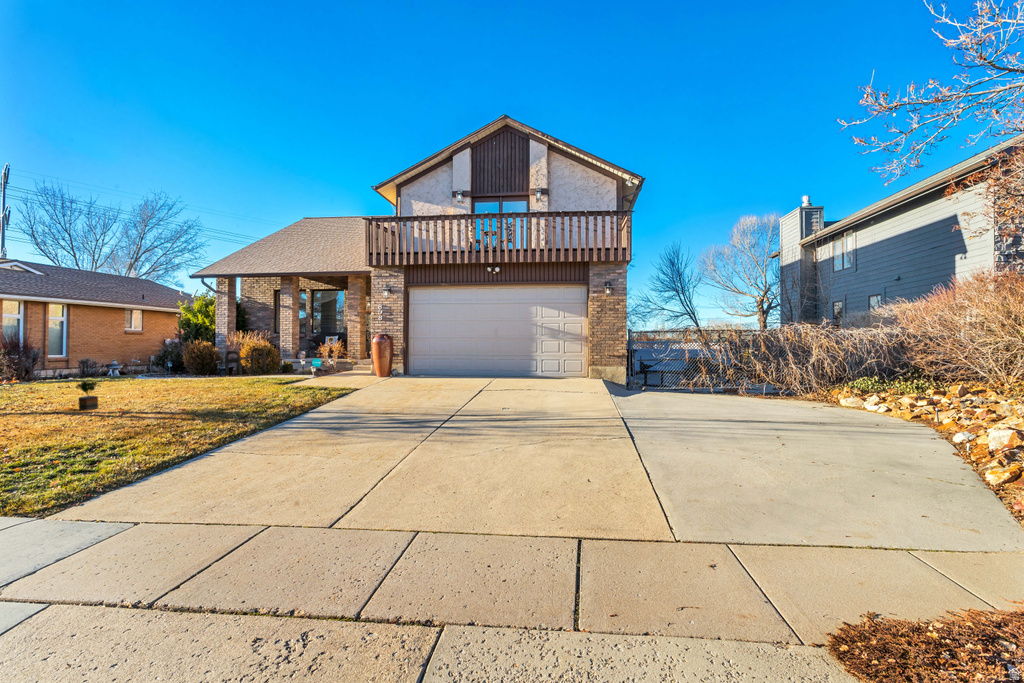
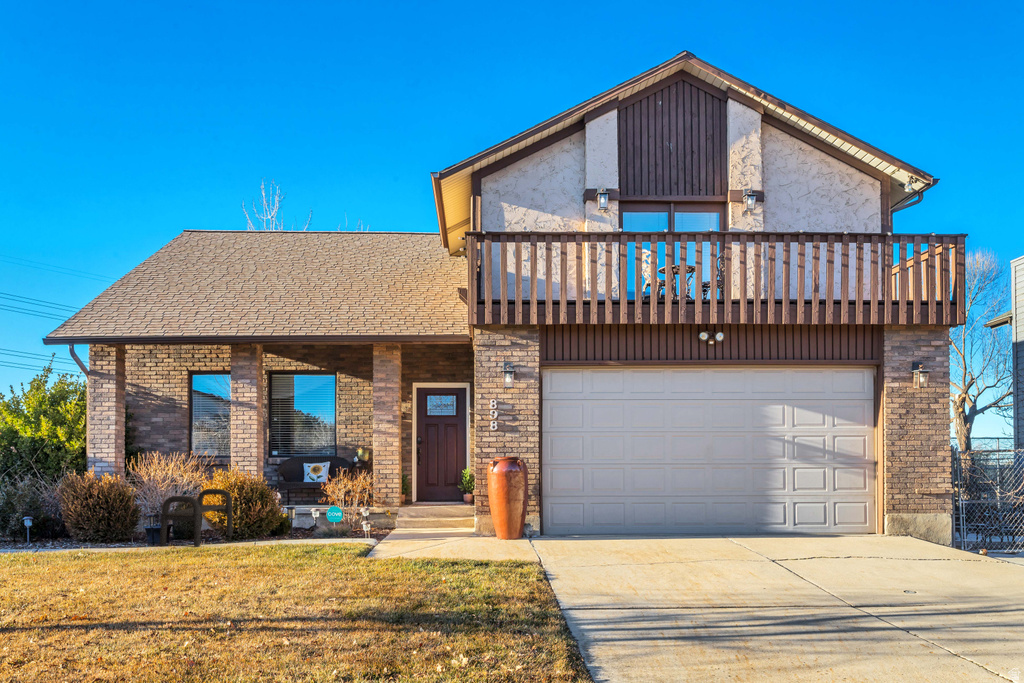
potted tree: present [76,381,101,411] -> none [42,588,96,667]

